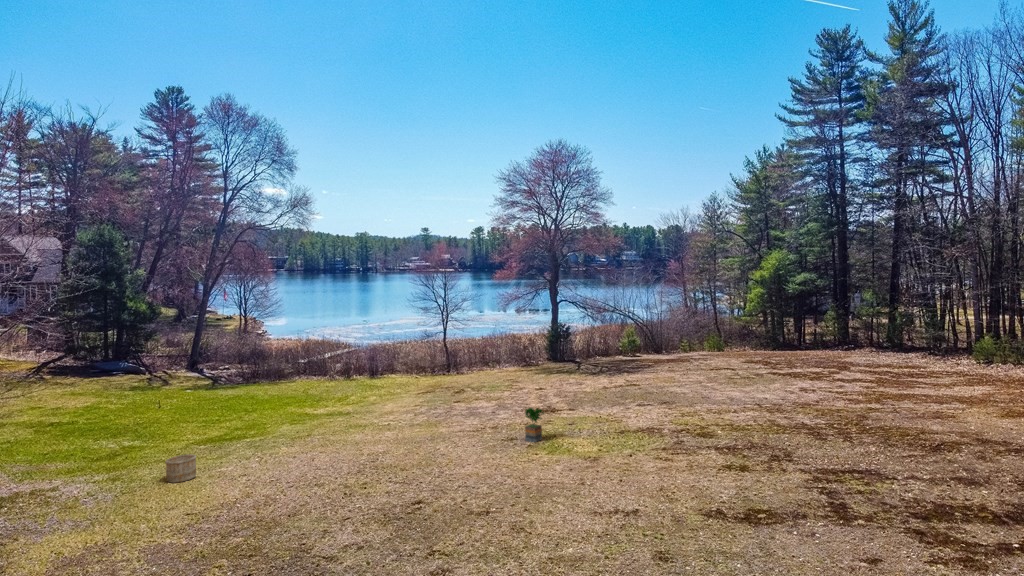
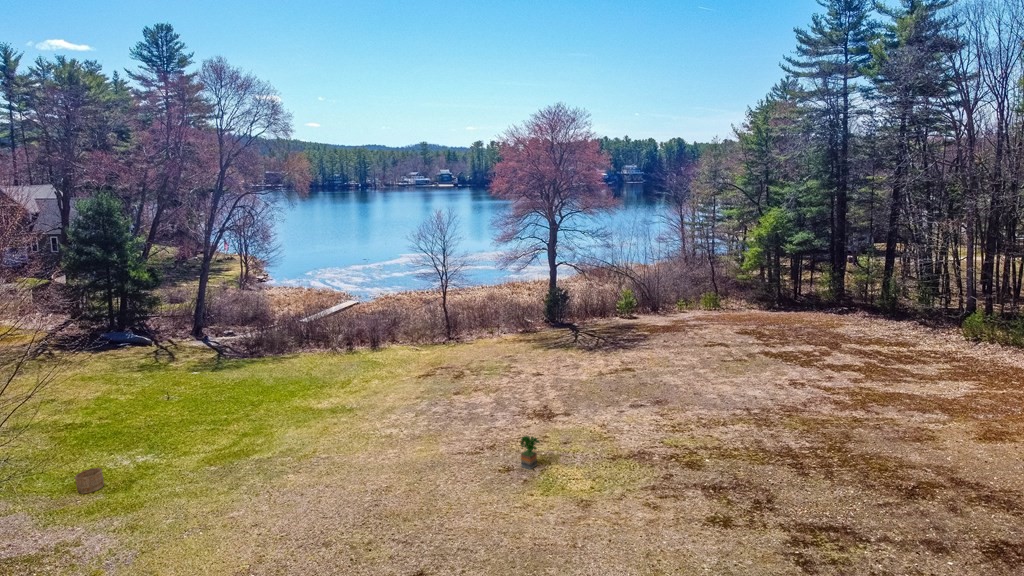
wooden bucket: present [165,454,196,483] -> present [74,468,104,494]

